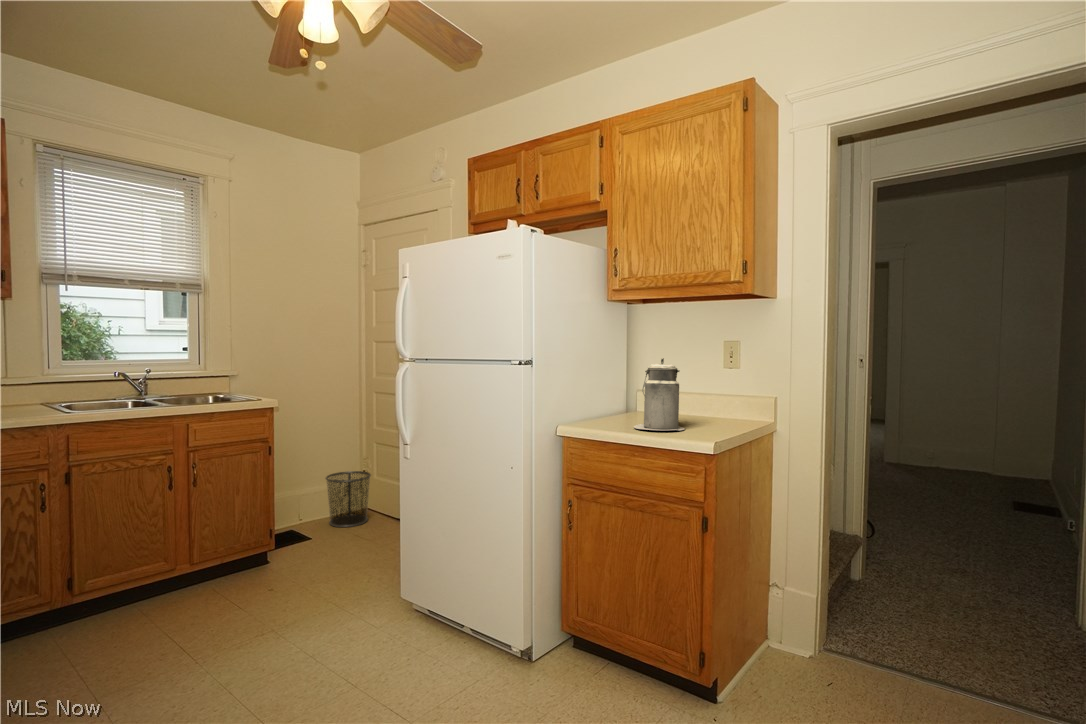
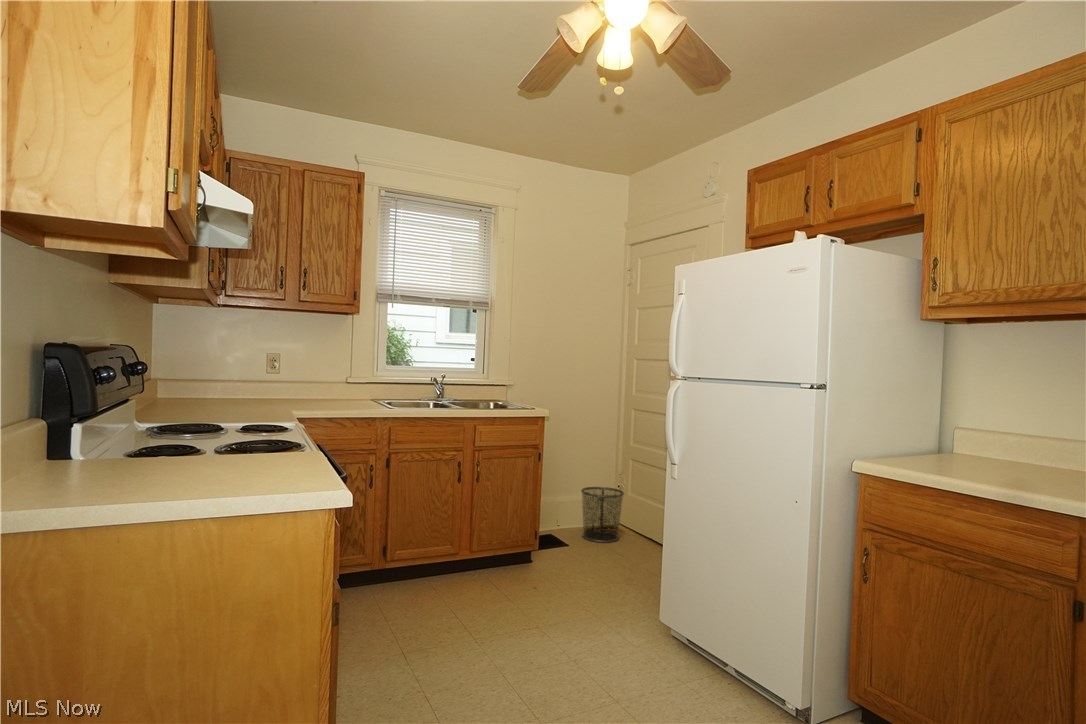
canister: present [634,358,685,430] -> none [957,390,1035,482]

